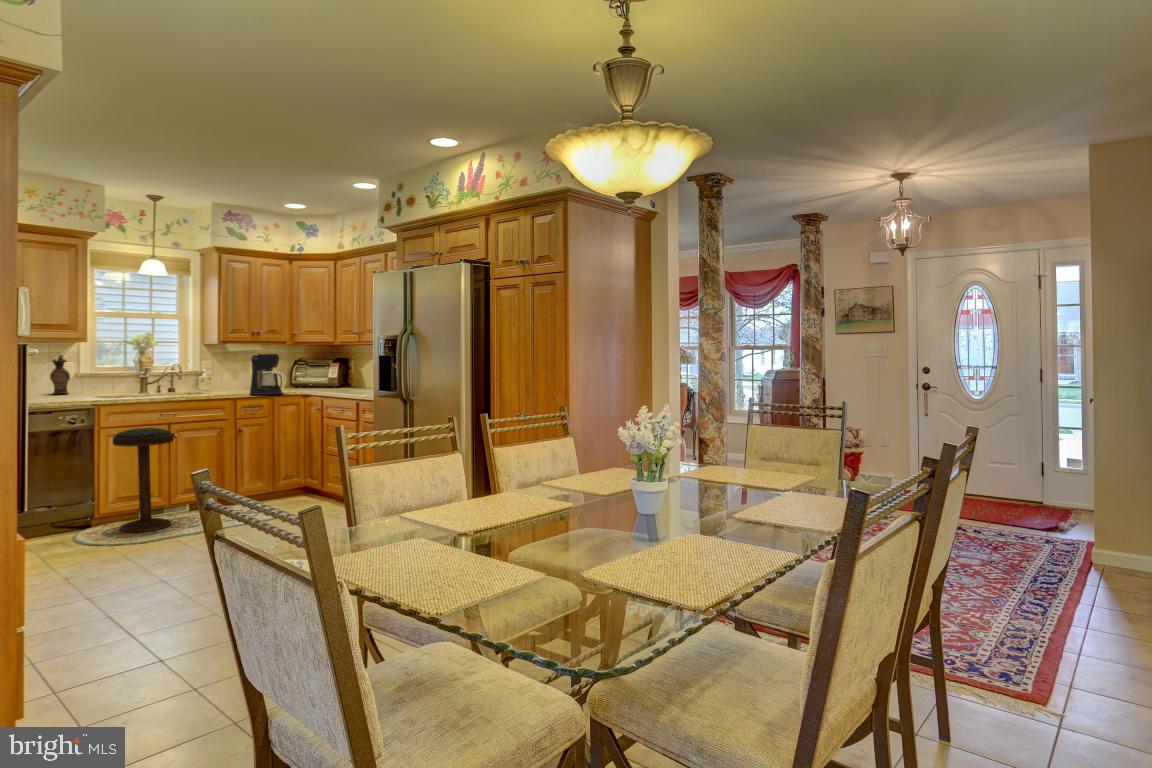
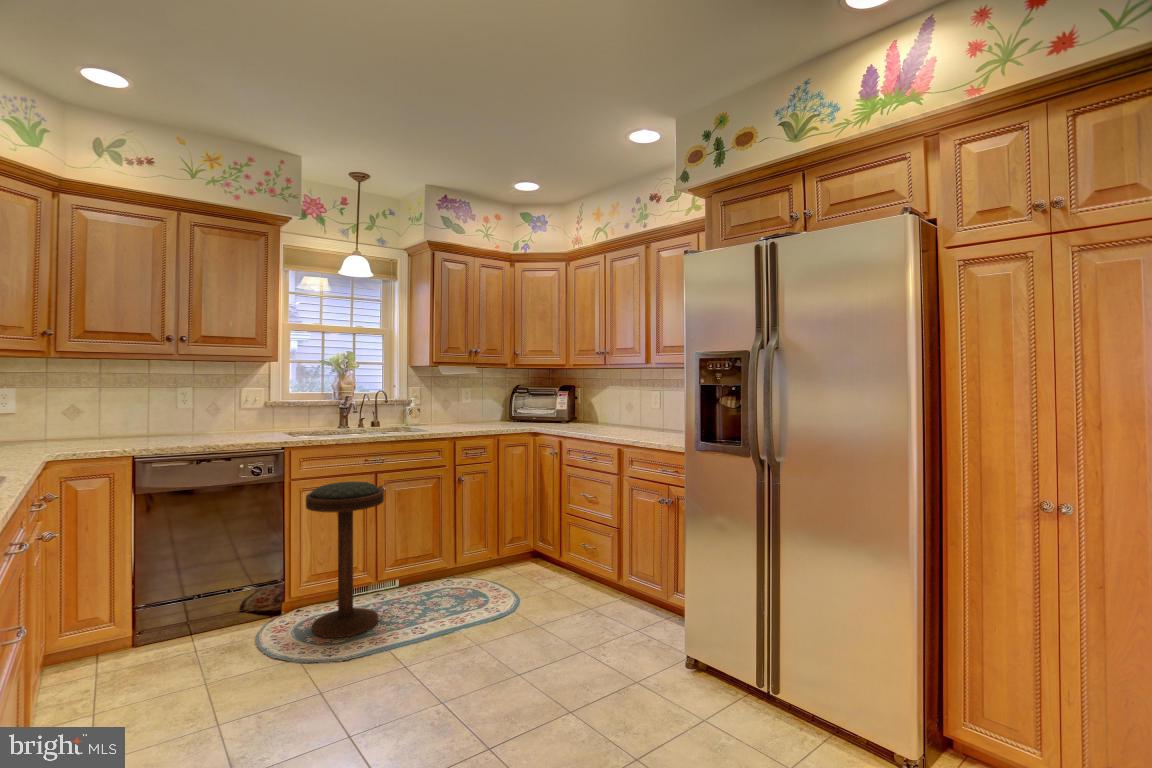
coffee maker: present [250,354,283,395] -> none [470,377,510,432]
ceramic pitcher: present [50,355,70,394] -> none [233,379,257,430]

